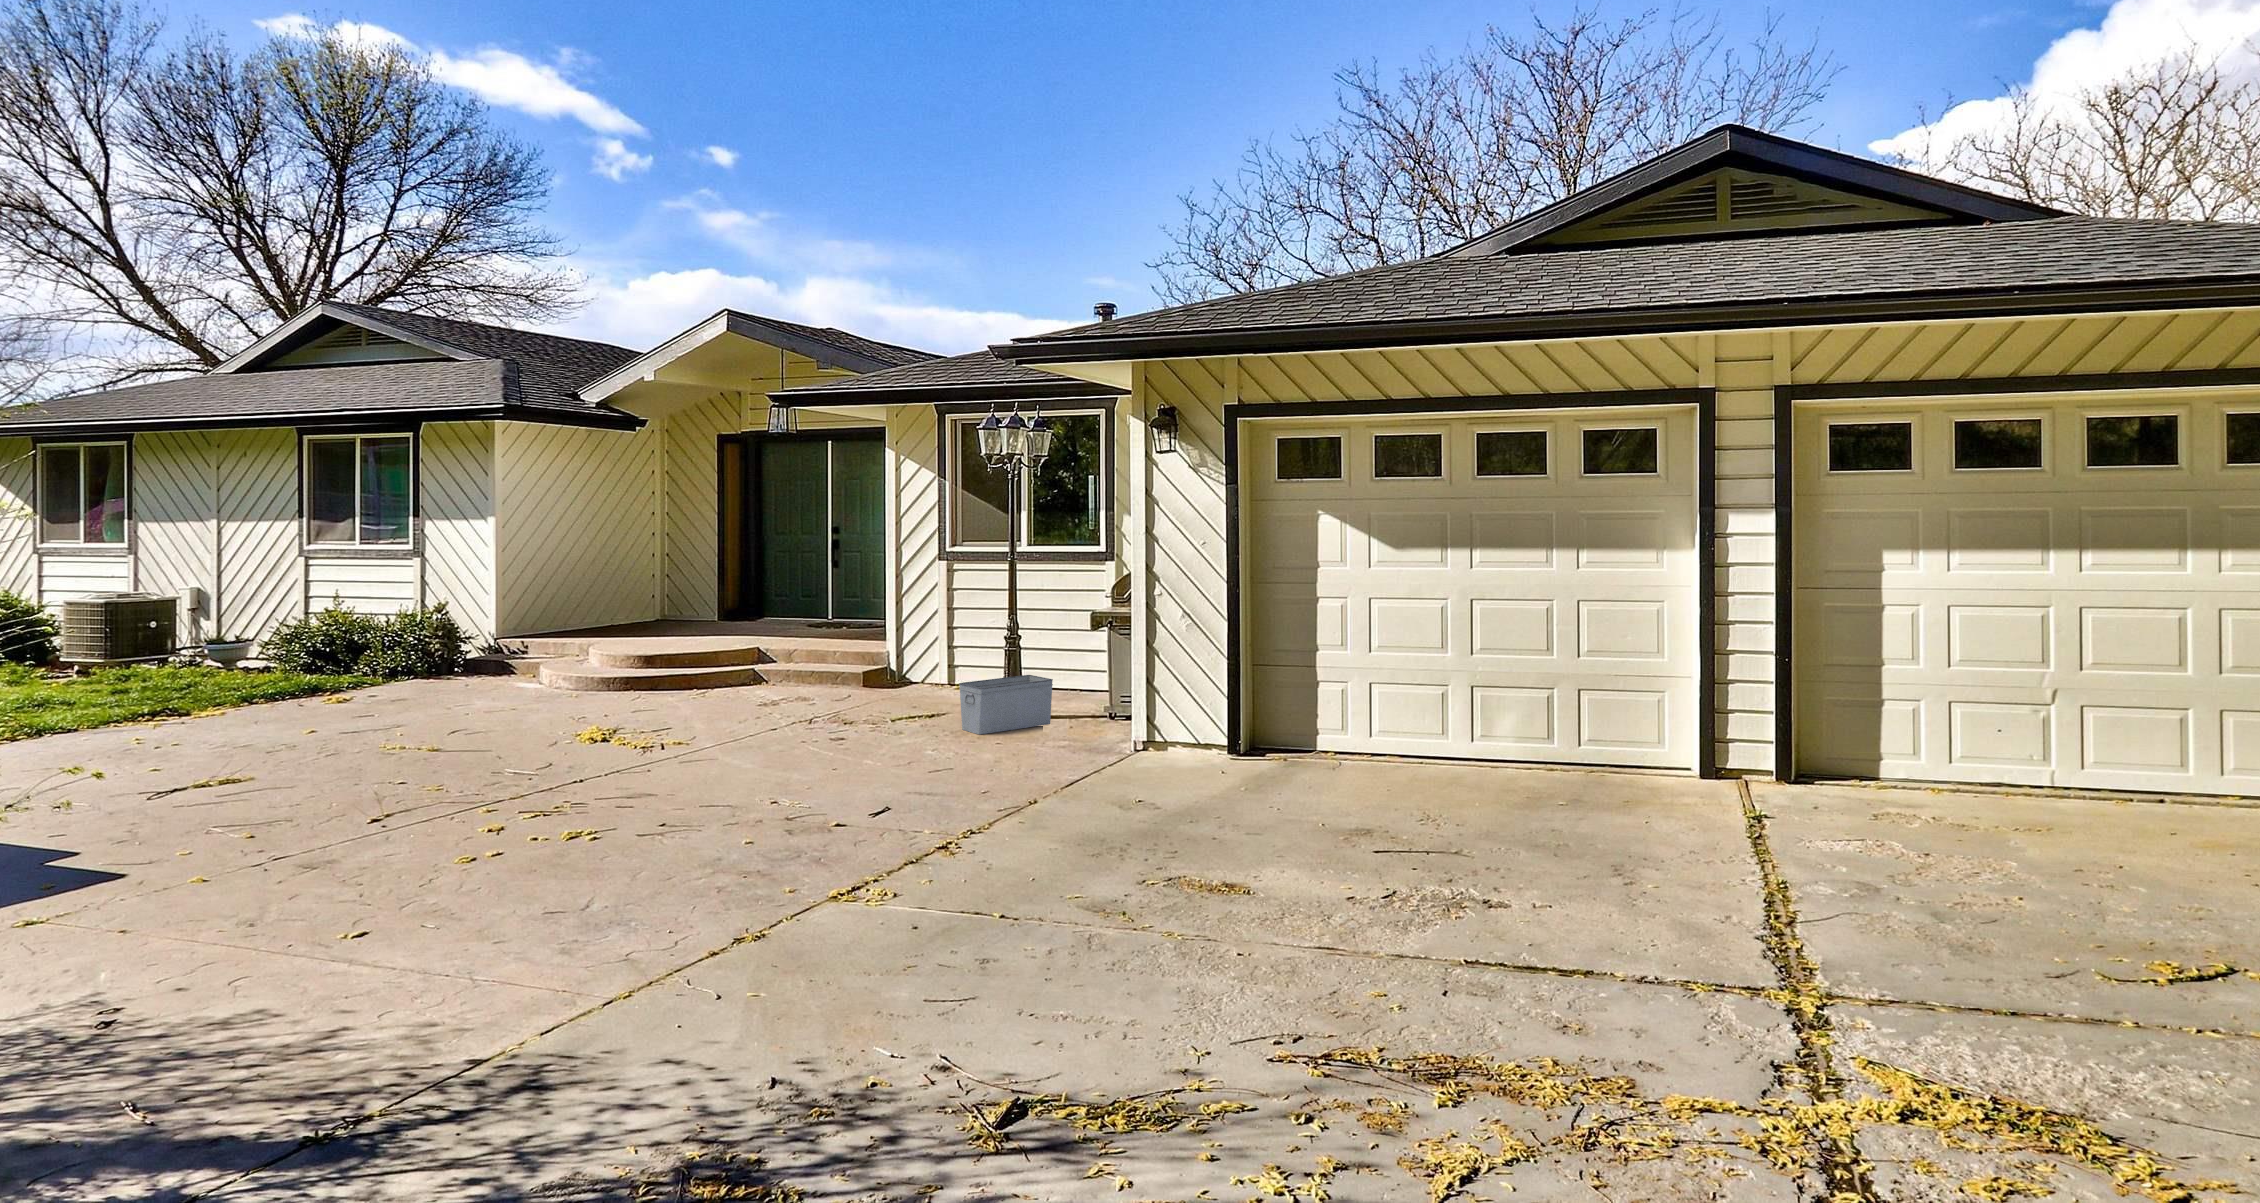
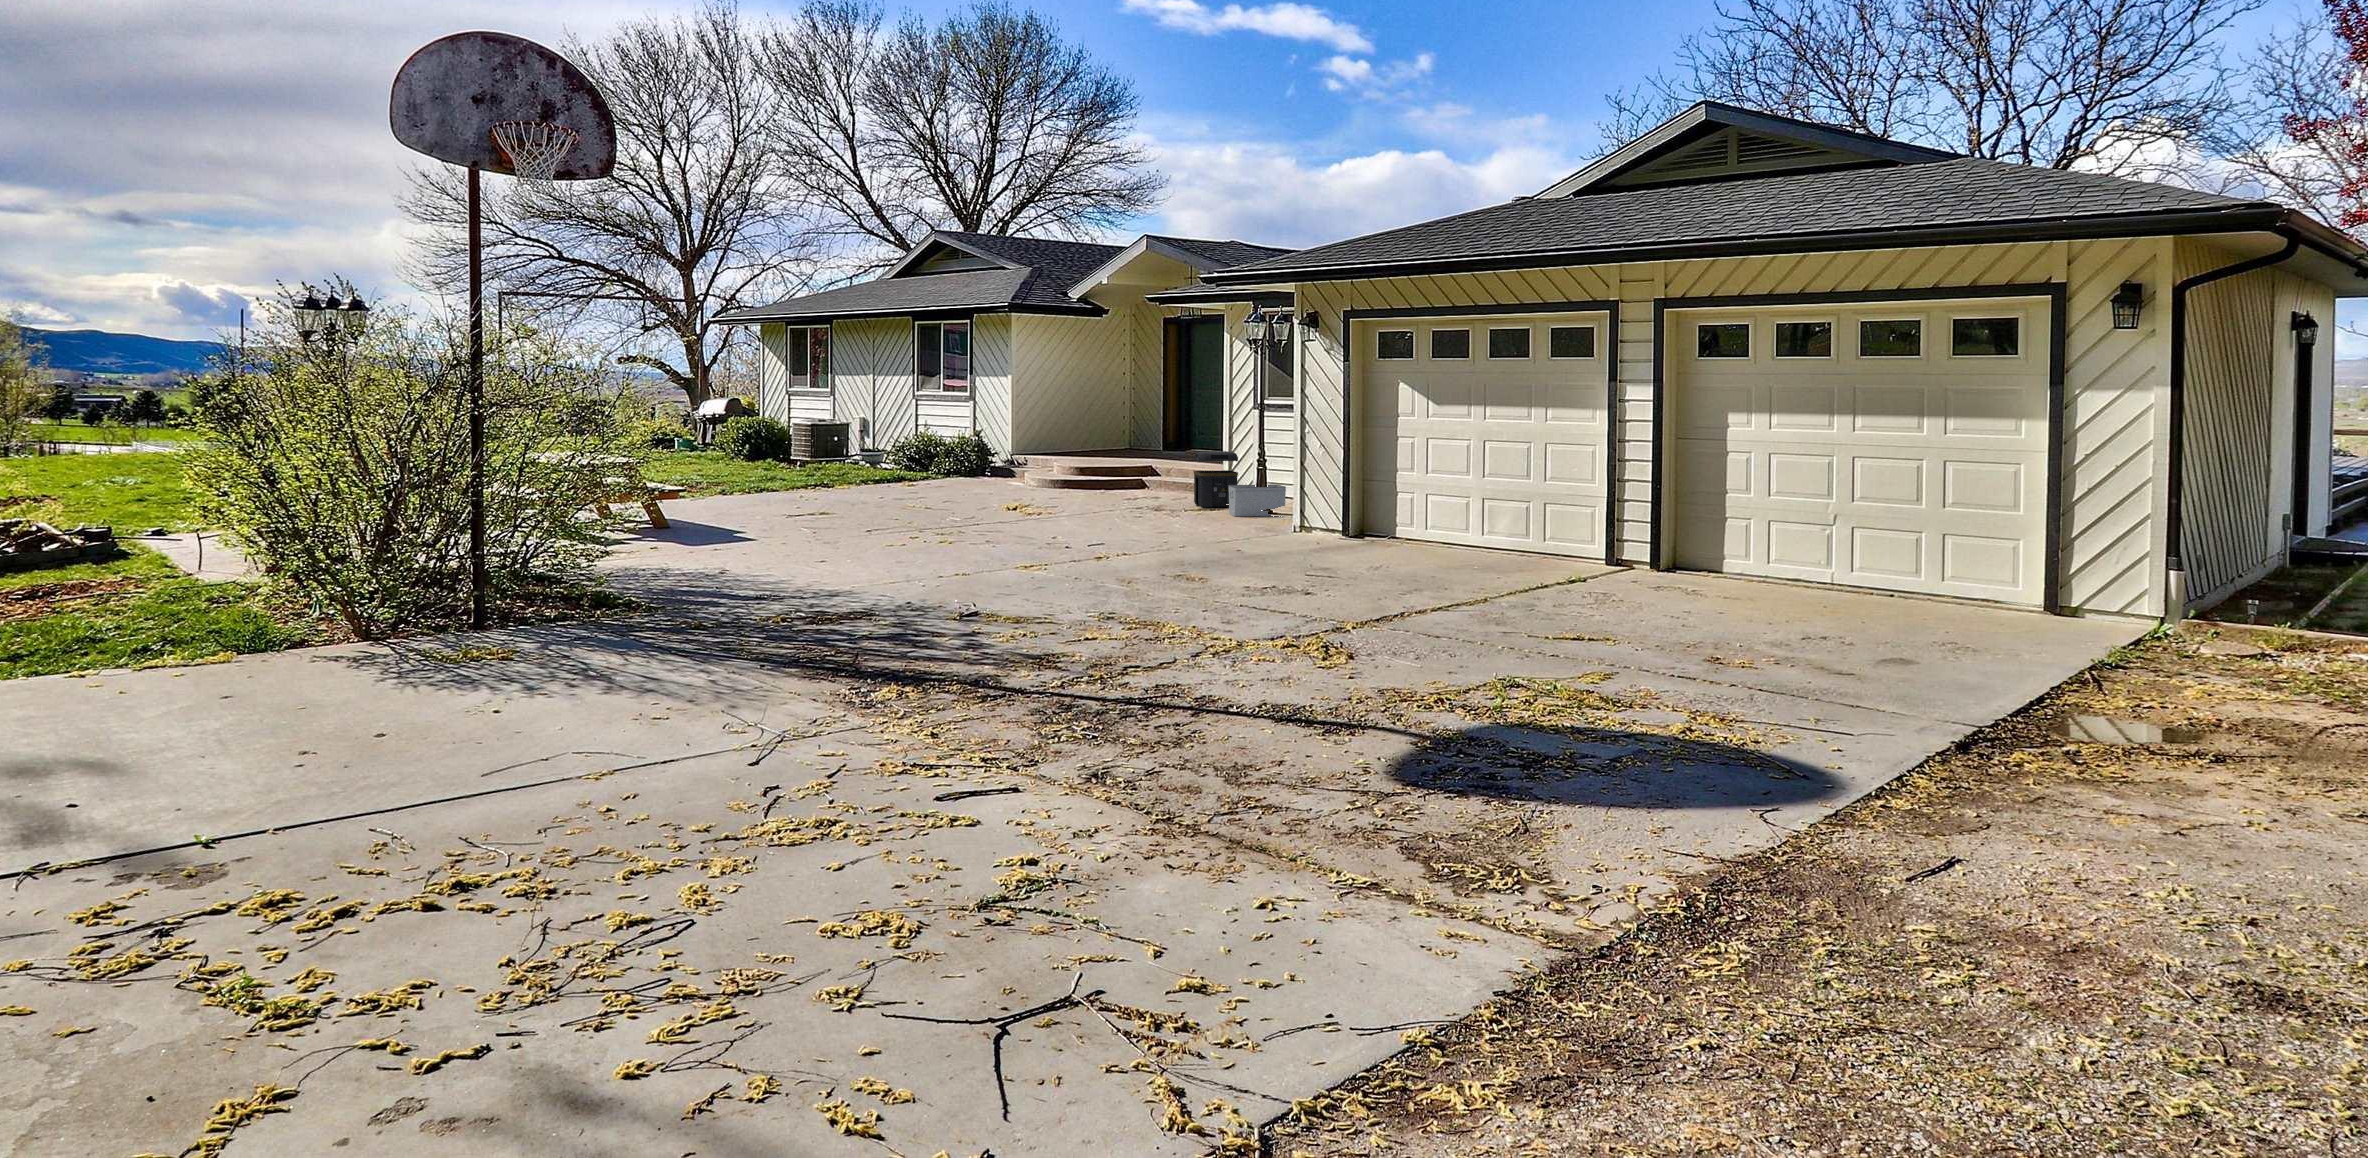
toolbox: none [877,626,953,719] -> present [1194,451,1238,508]

